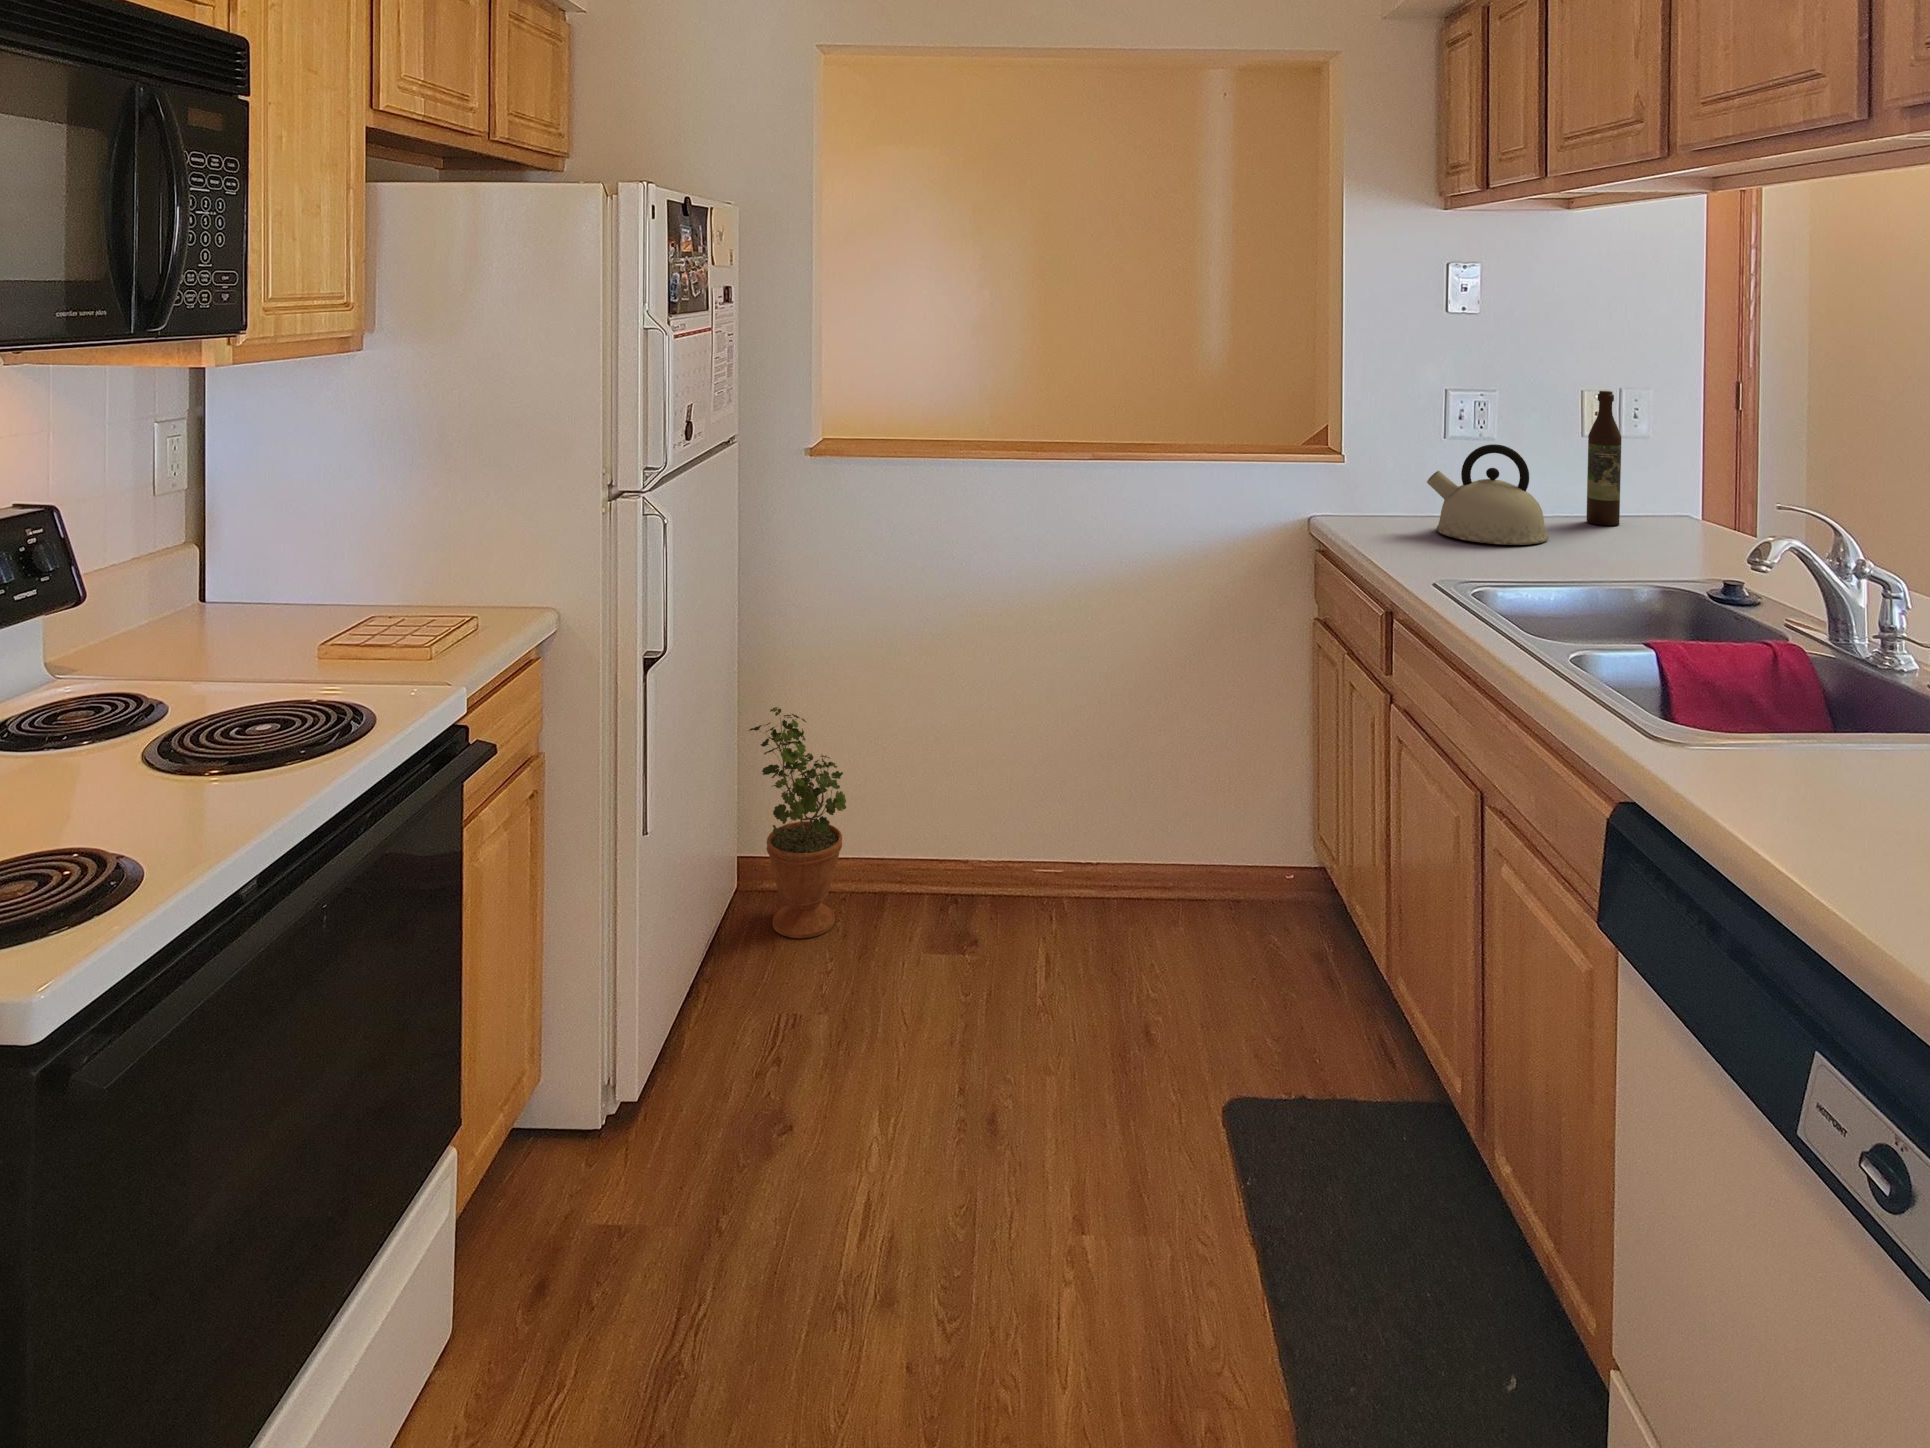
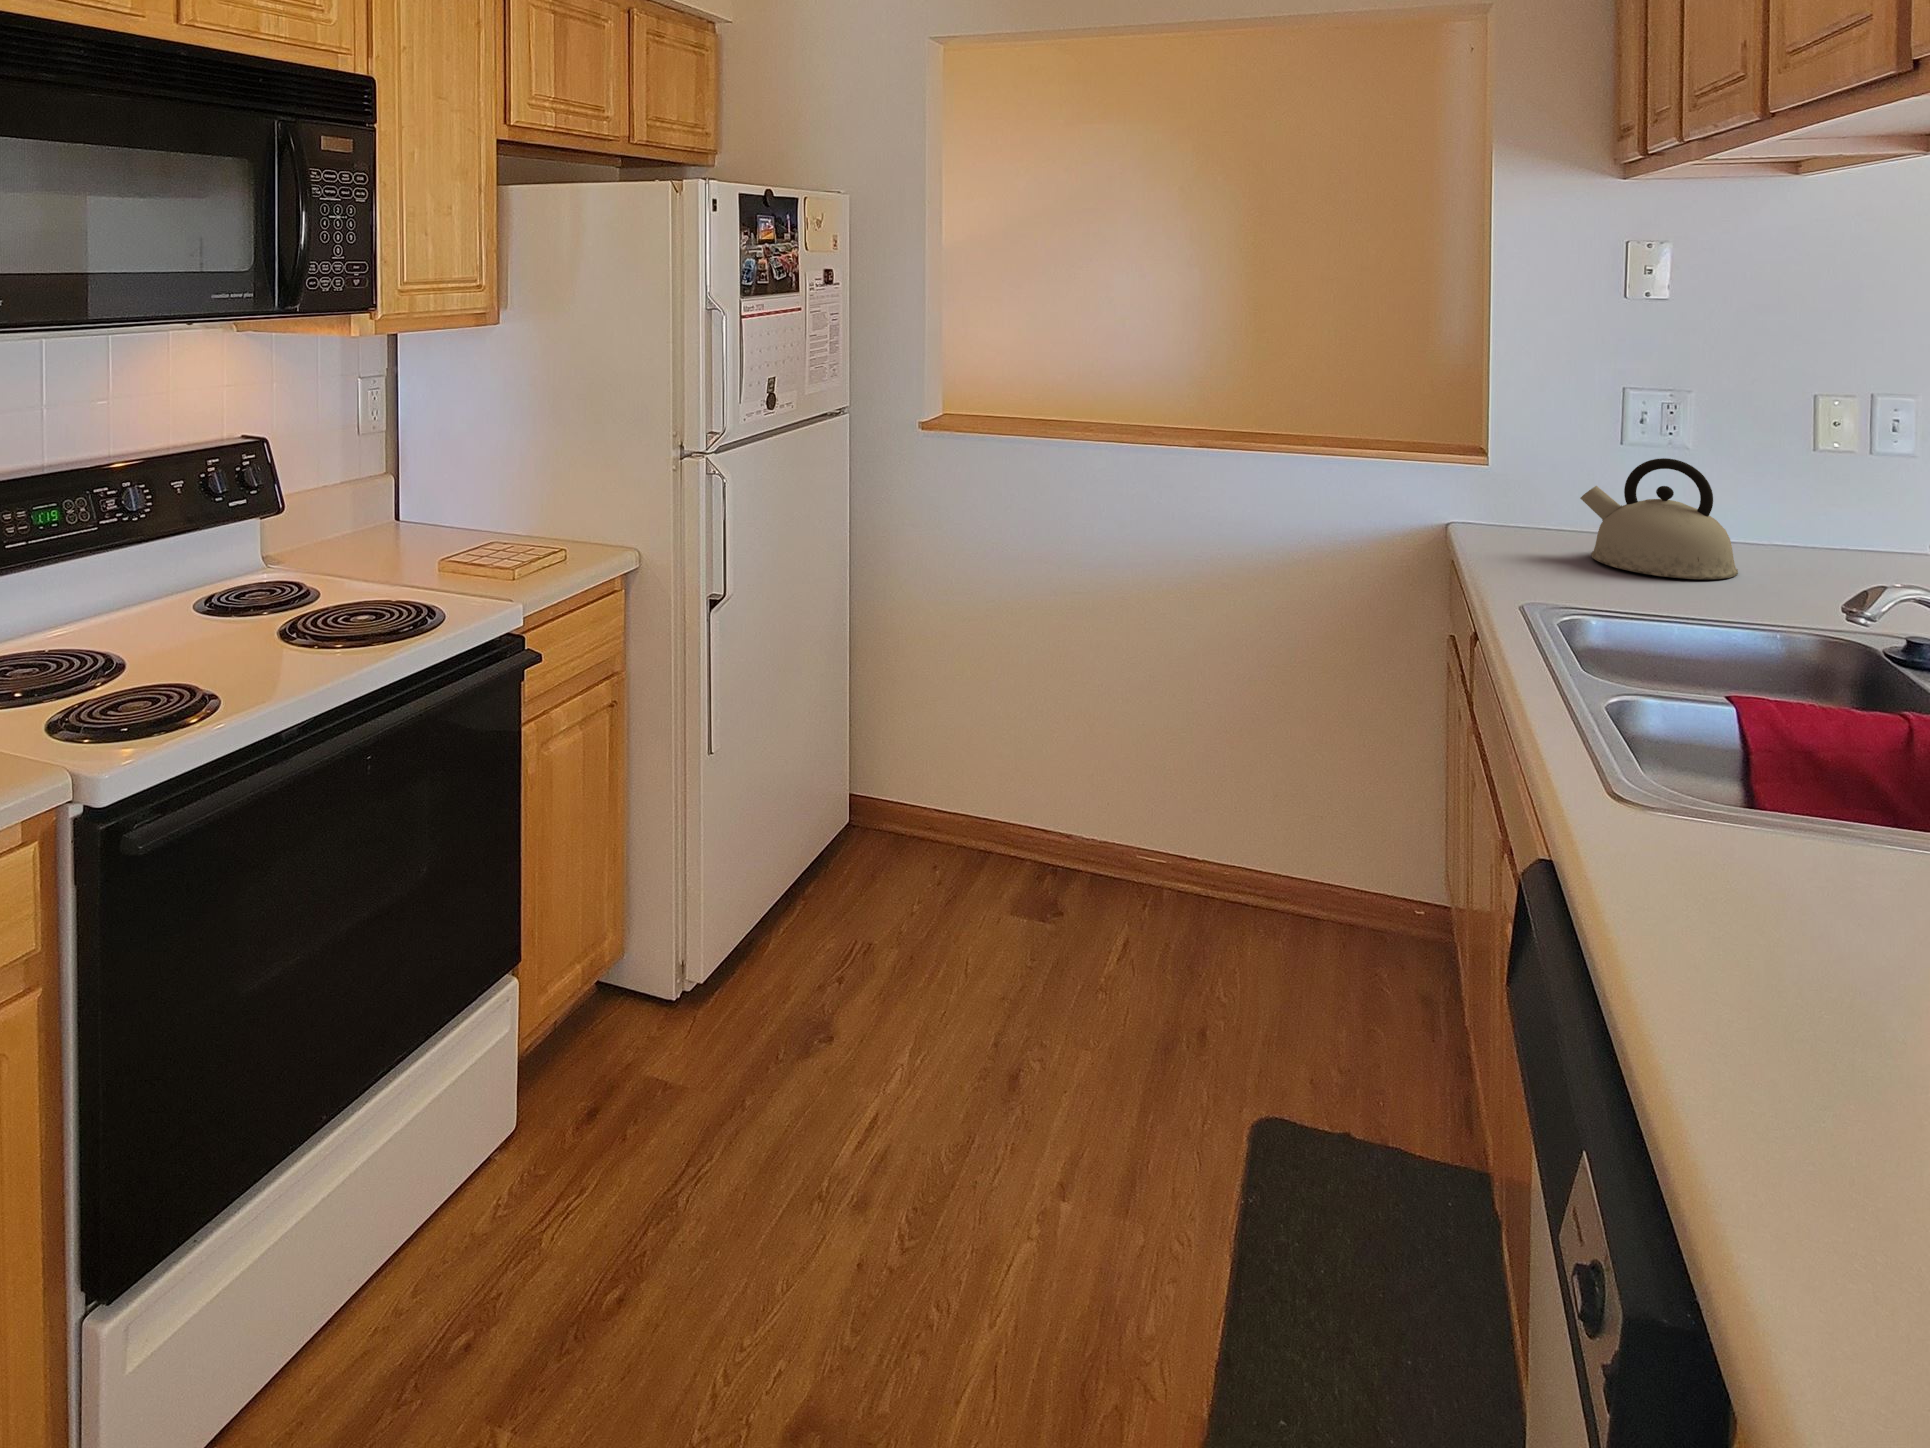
wine bottle: present [1586,391,1622,525] -> none [1815,400,1866,567]
potted plant: present [749,707,846,938] -> none [856,669,942,890]

